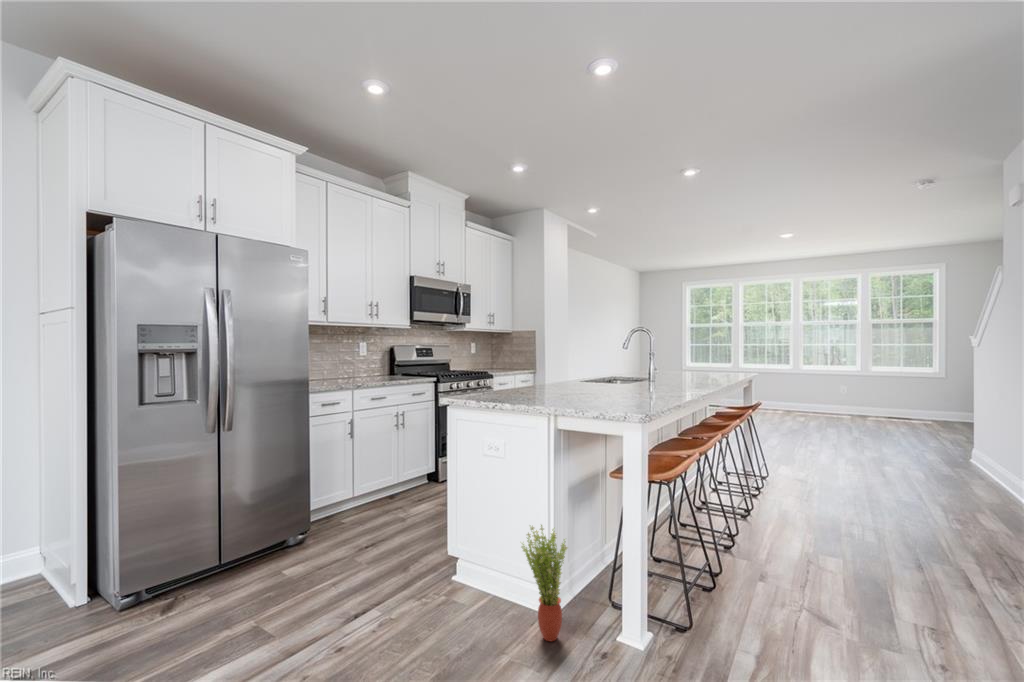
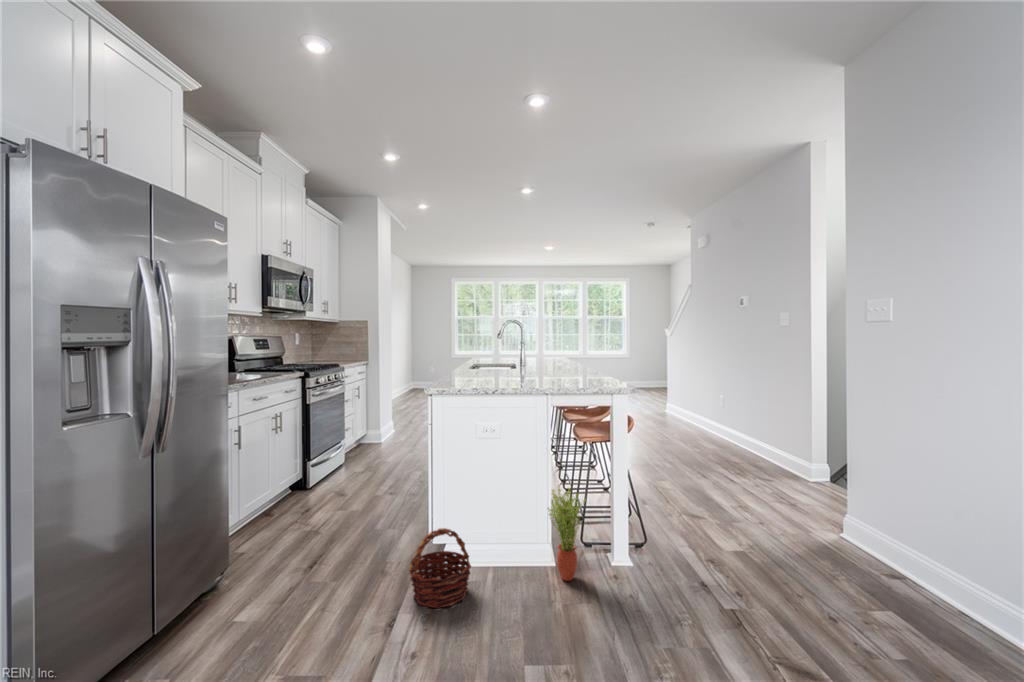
basket: none [388,540,453,621] -> present [409,528,471,608]

